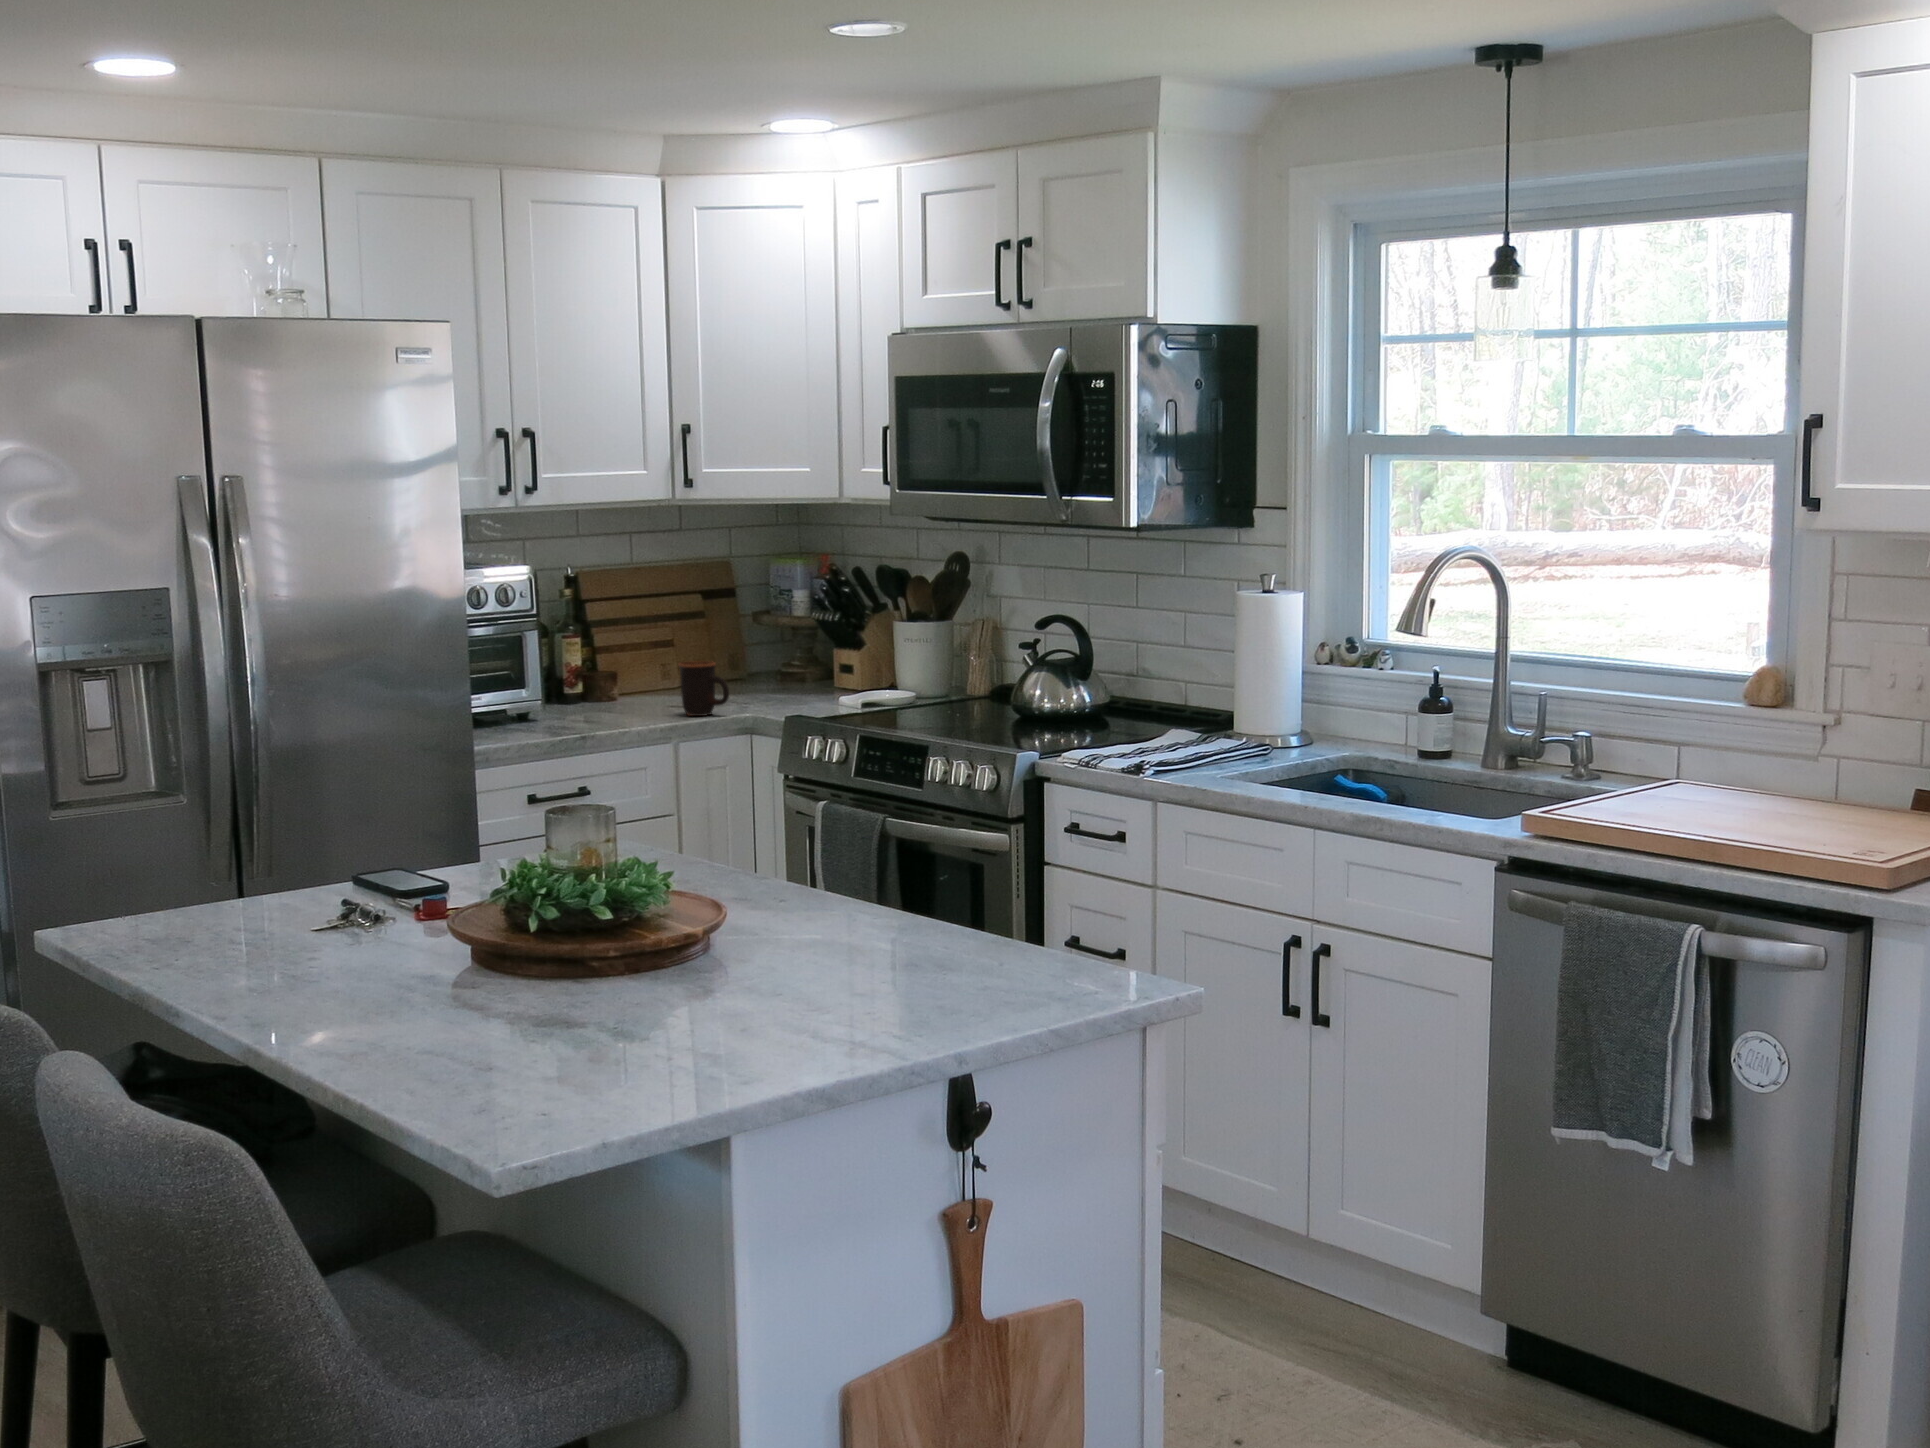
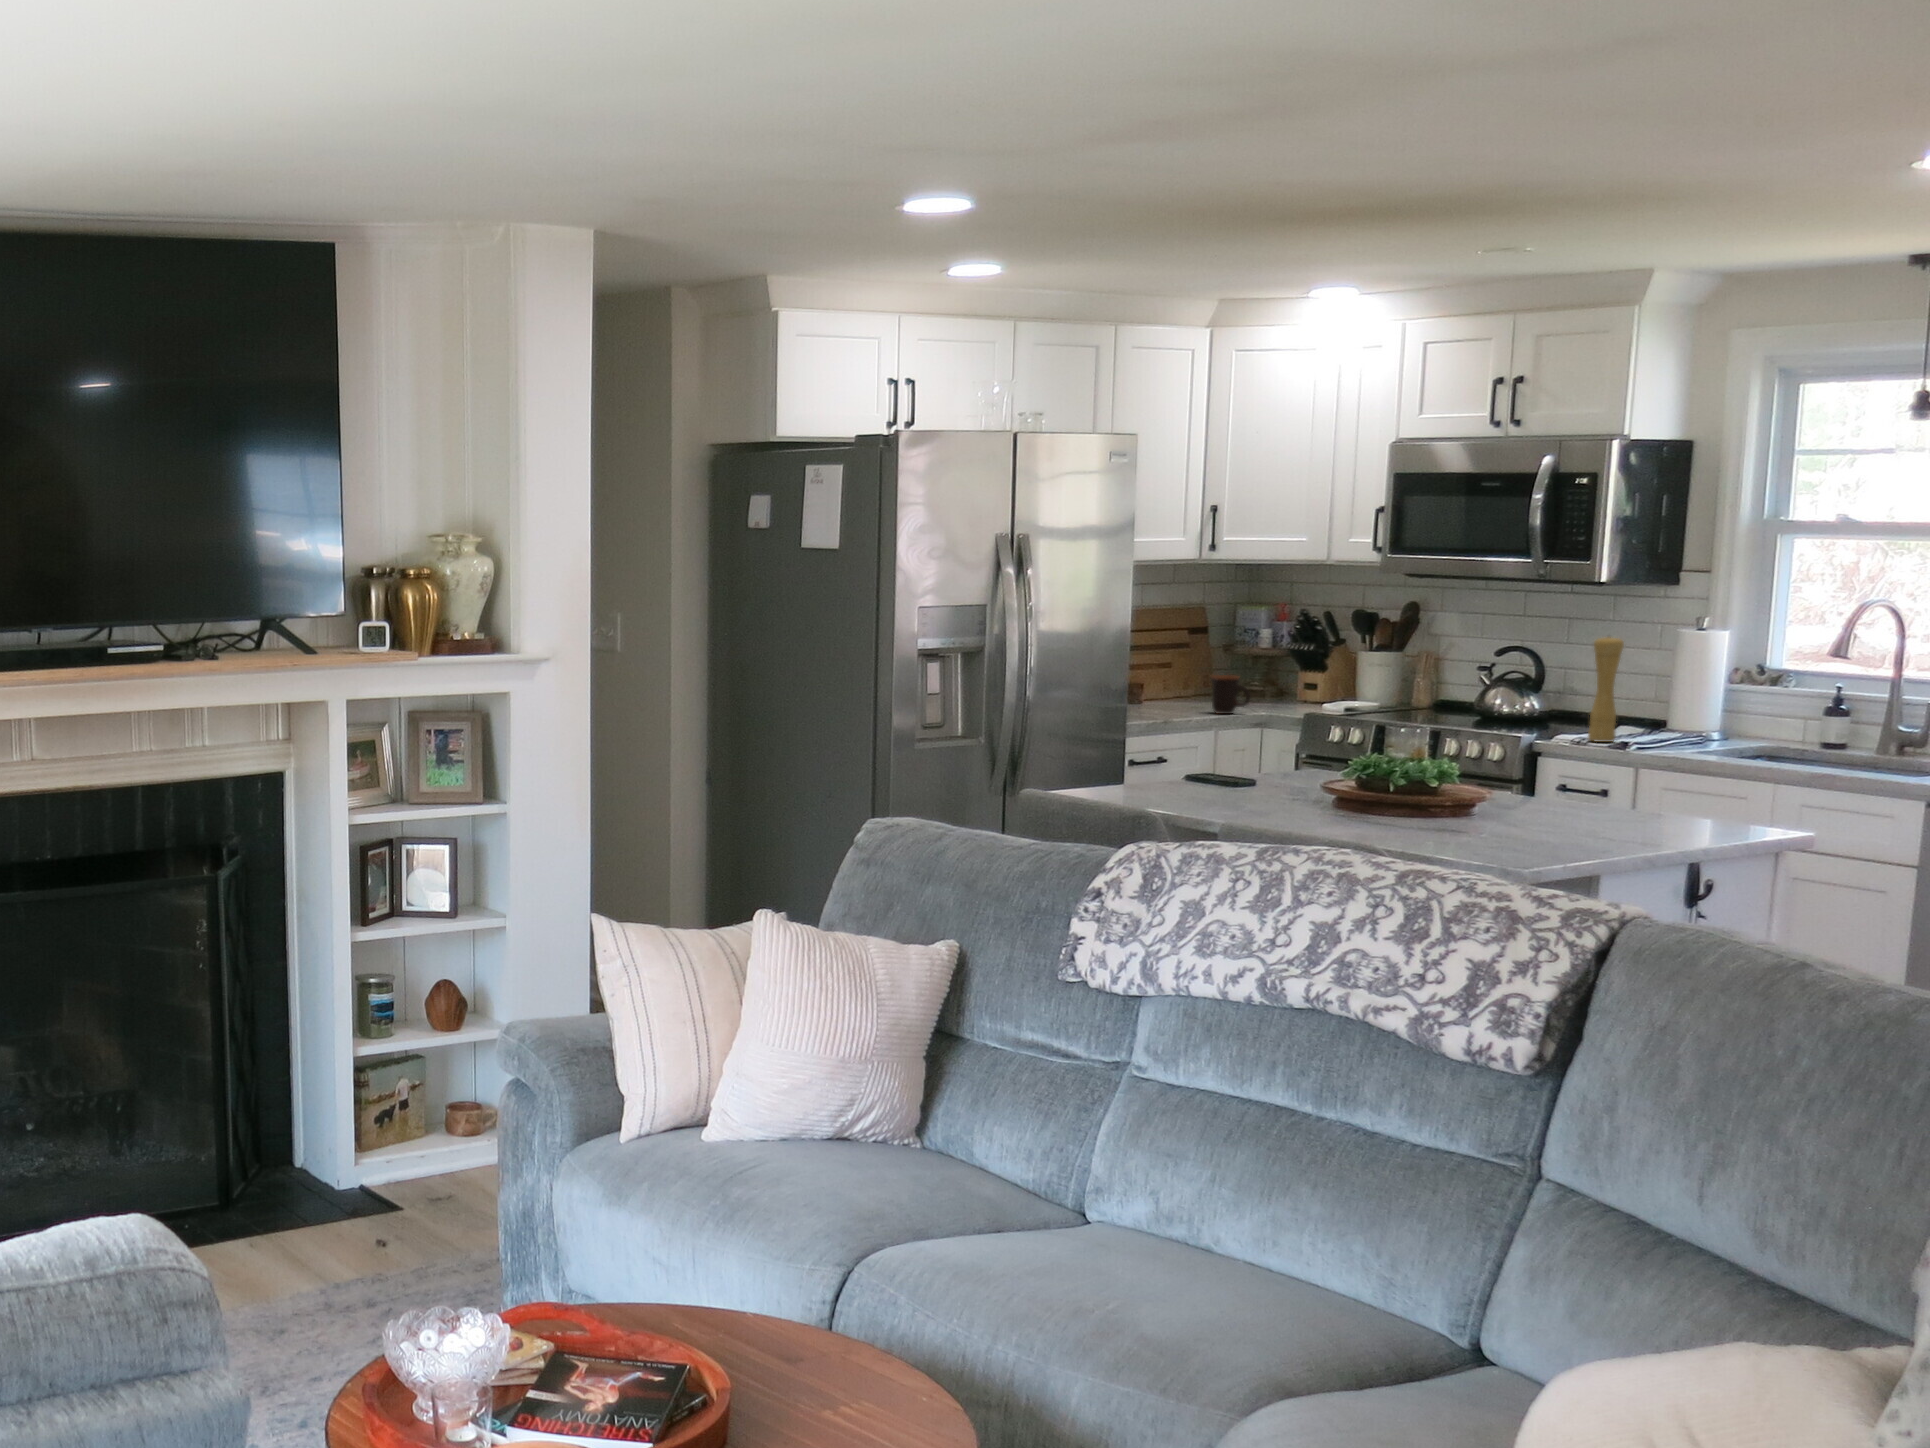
pepper mill: none [1111,605,1151,759] -> present [1588,637,1624,742]

